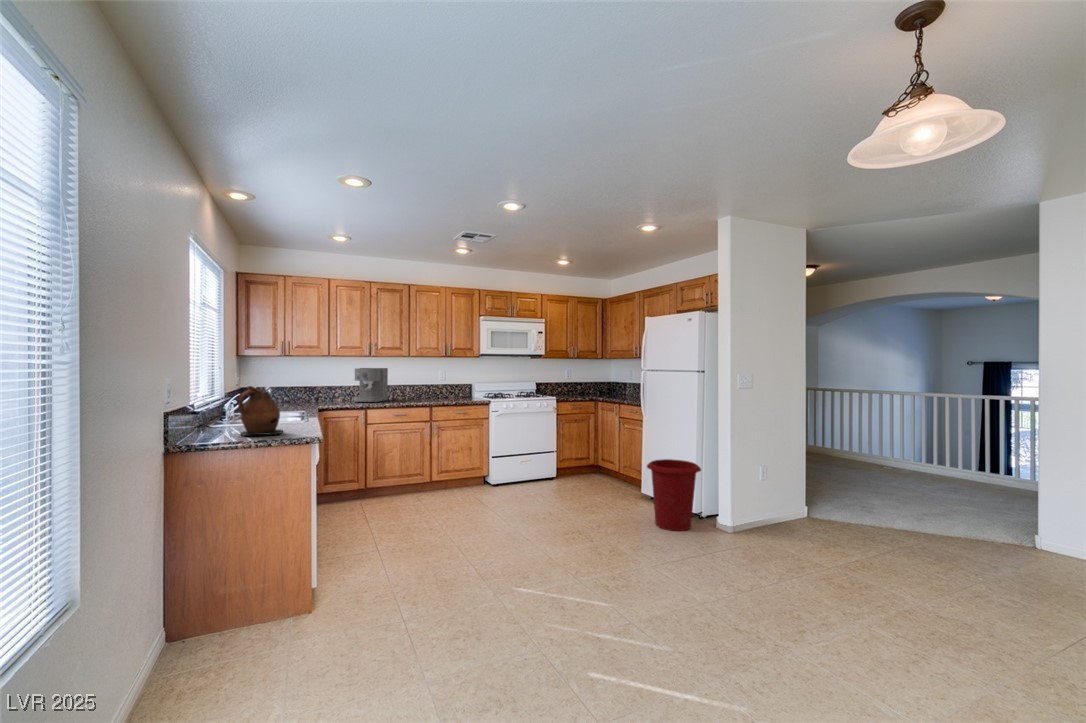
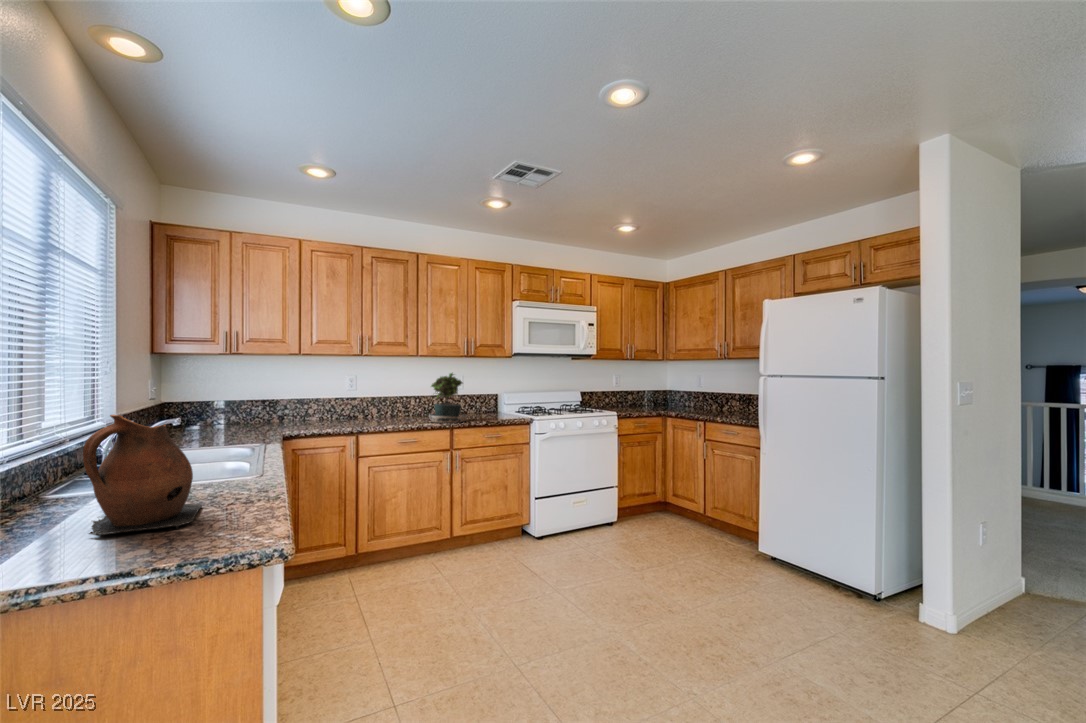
coffee maker: present [354,368,388,402] -> none [336,373,386,423]
potted plant: none [407,368,443,403] -> present [429,373,467,423]
waste bin: present [647,459,701,531] -> none [806,511,905,633]

